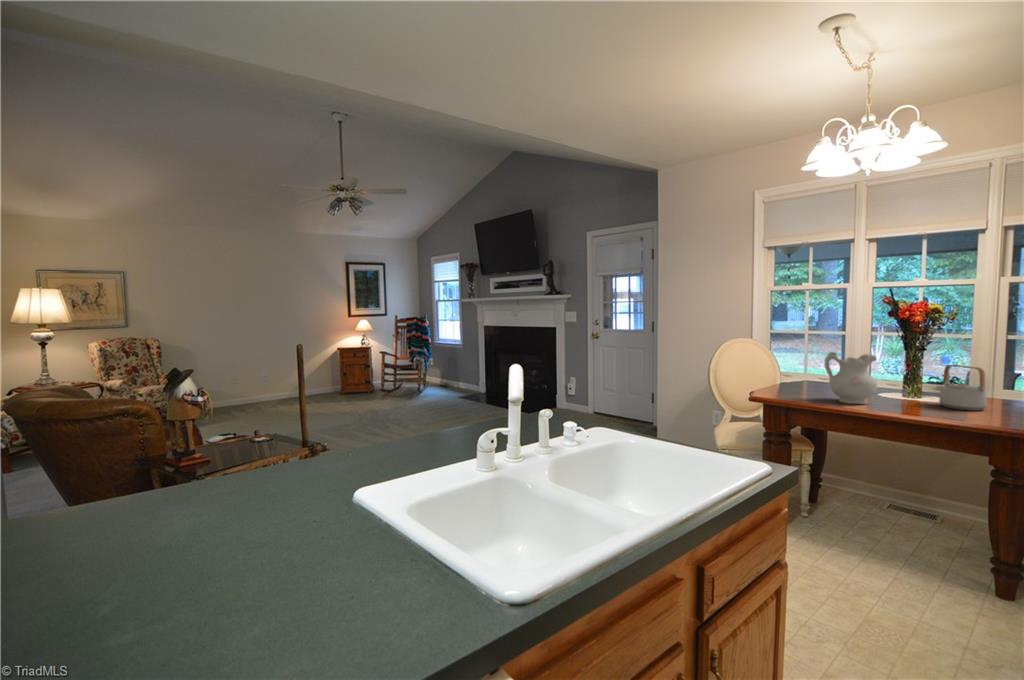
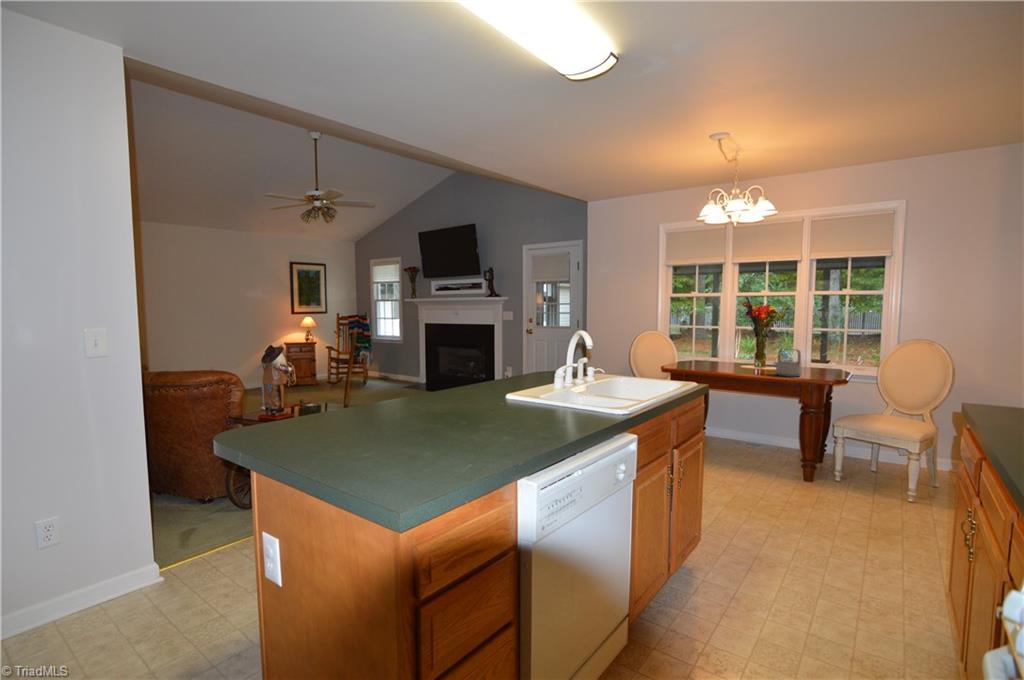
ceramic pitcher: present [824,352,877,404] -> none [708,340,740,375]

